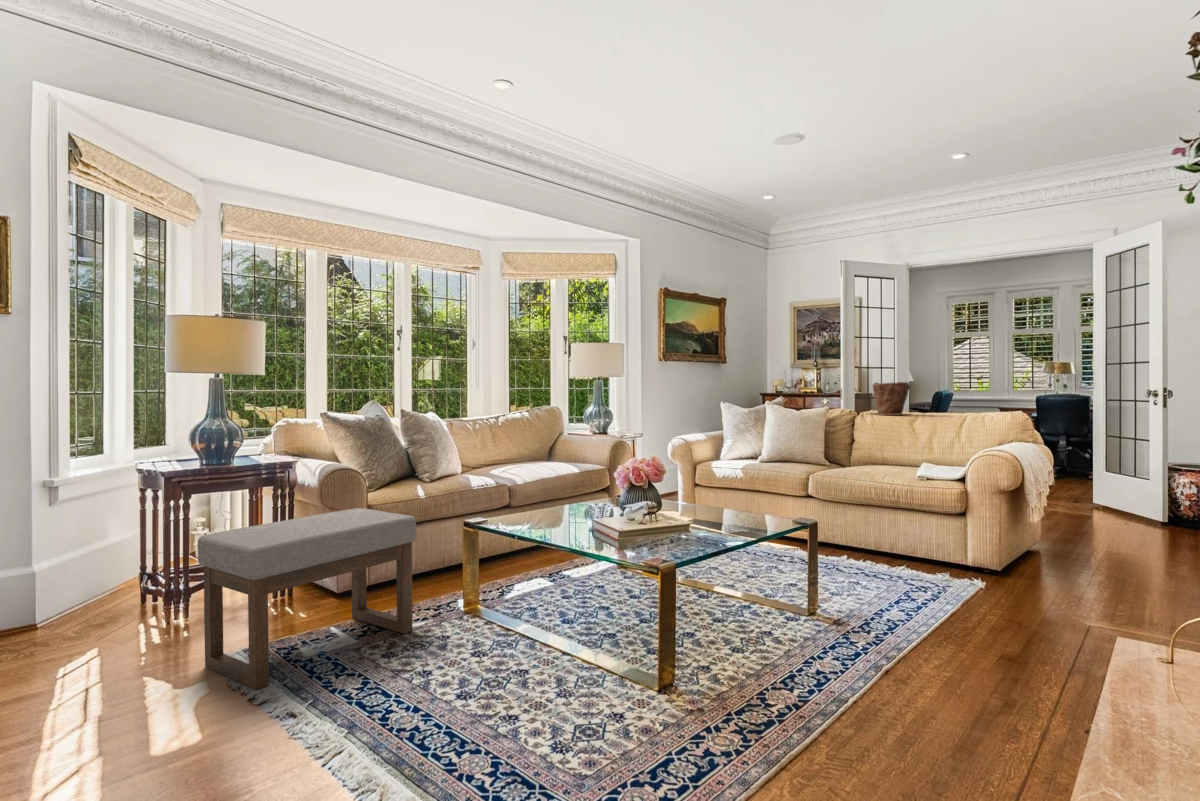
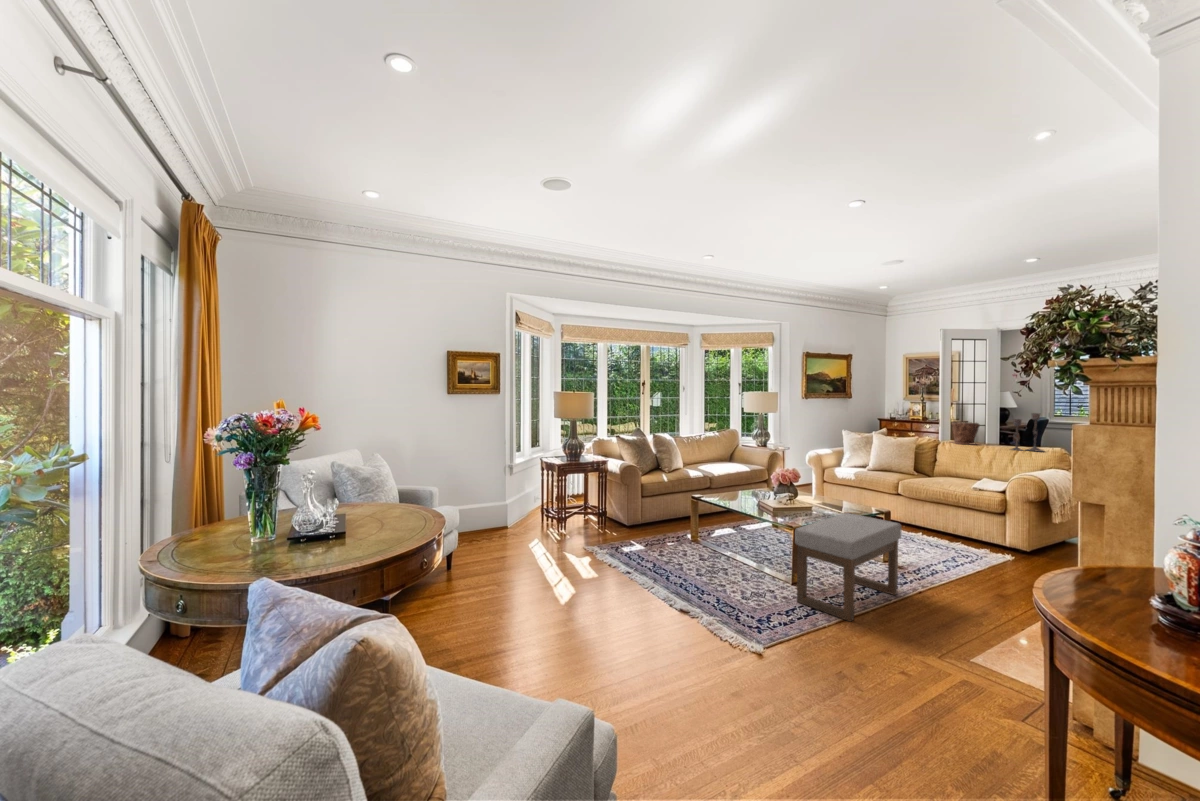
candlestick: none [952,363,998,420] -> present [1011,413,1045,452]
ottoman: present [198,508,416,690] -> present [795,513,902,621]

